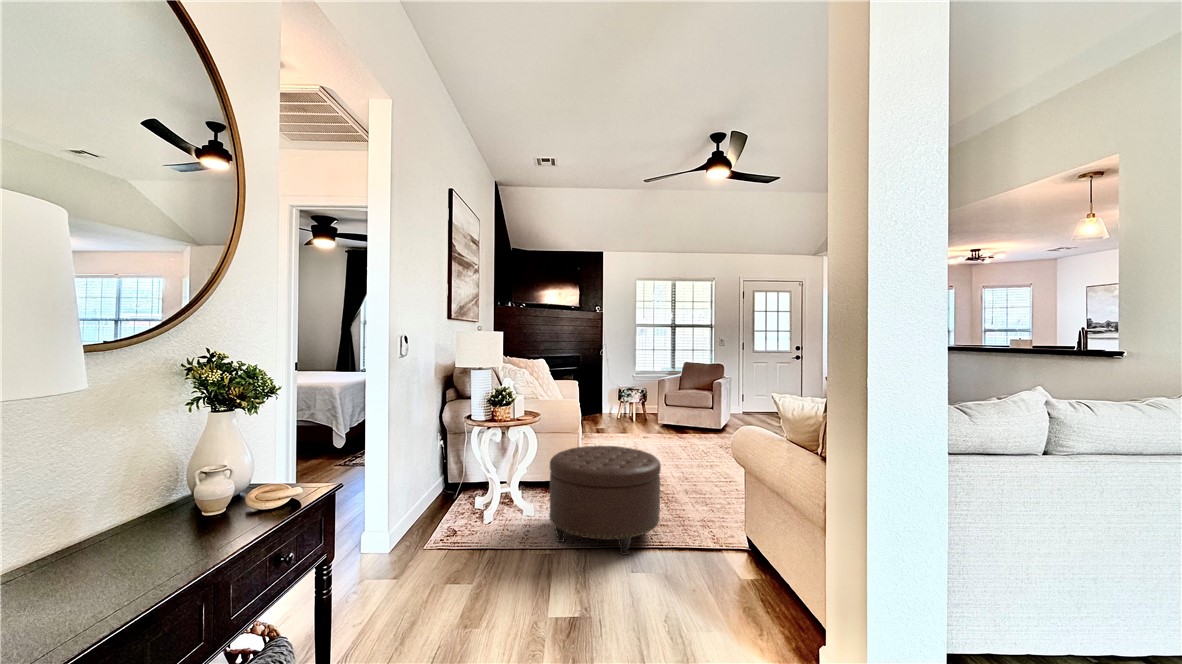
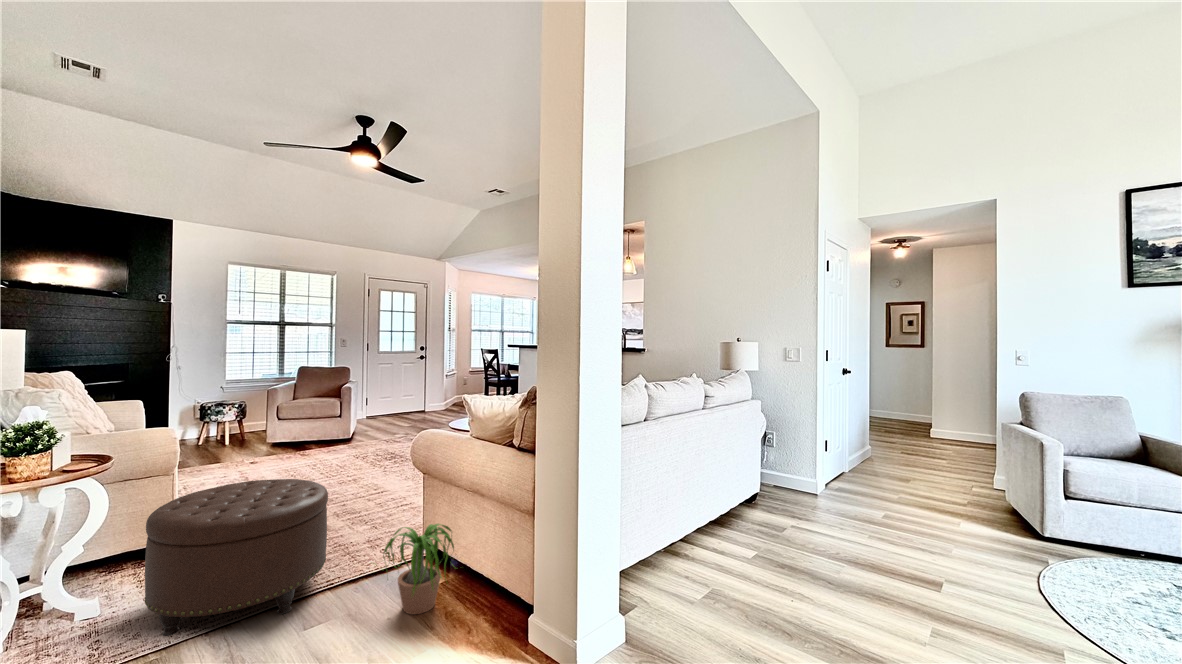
potted plant: none [682,512,768,600] -> present [383,524,454,614]

